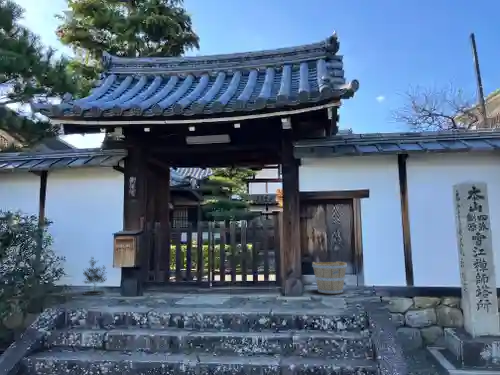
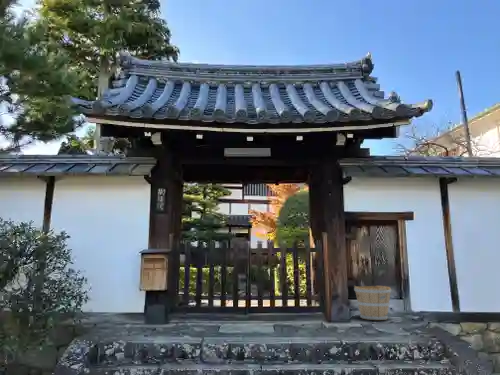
potted tree: present [83,258,105,295] -> none [99,277,127,322]

